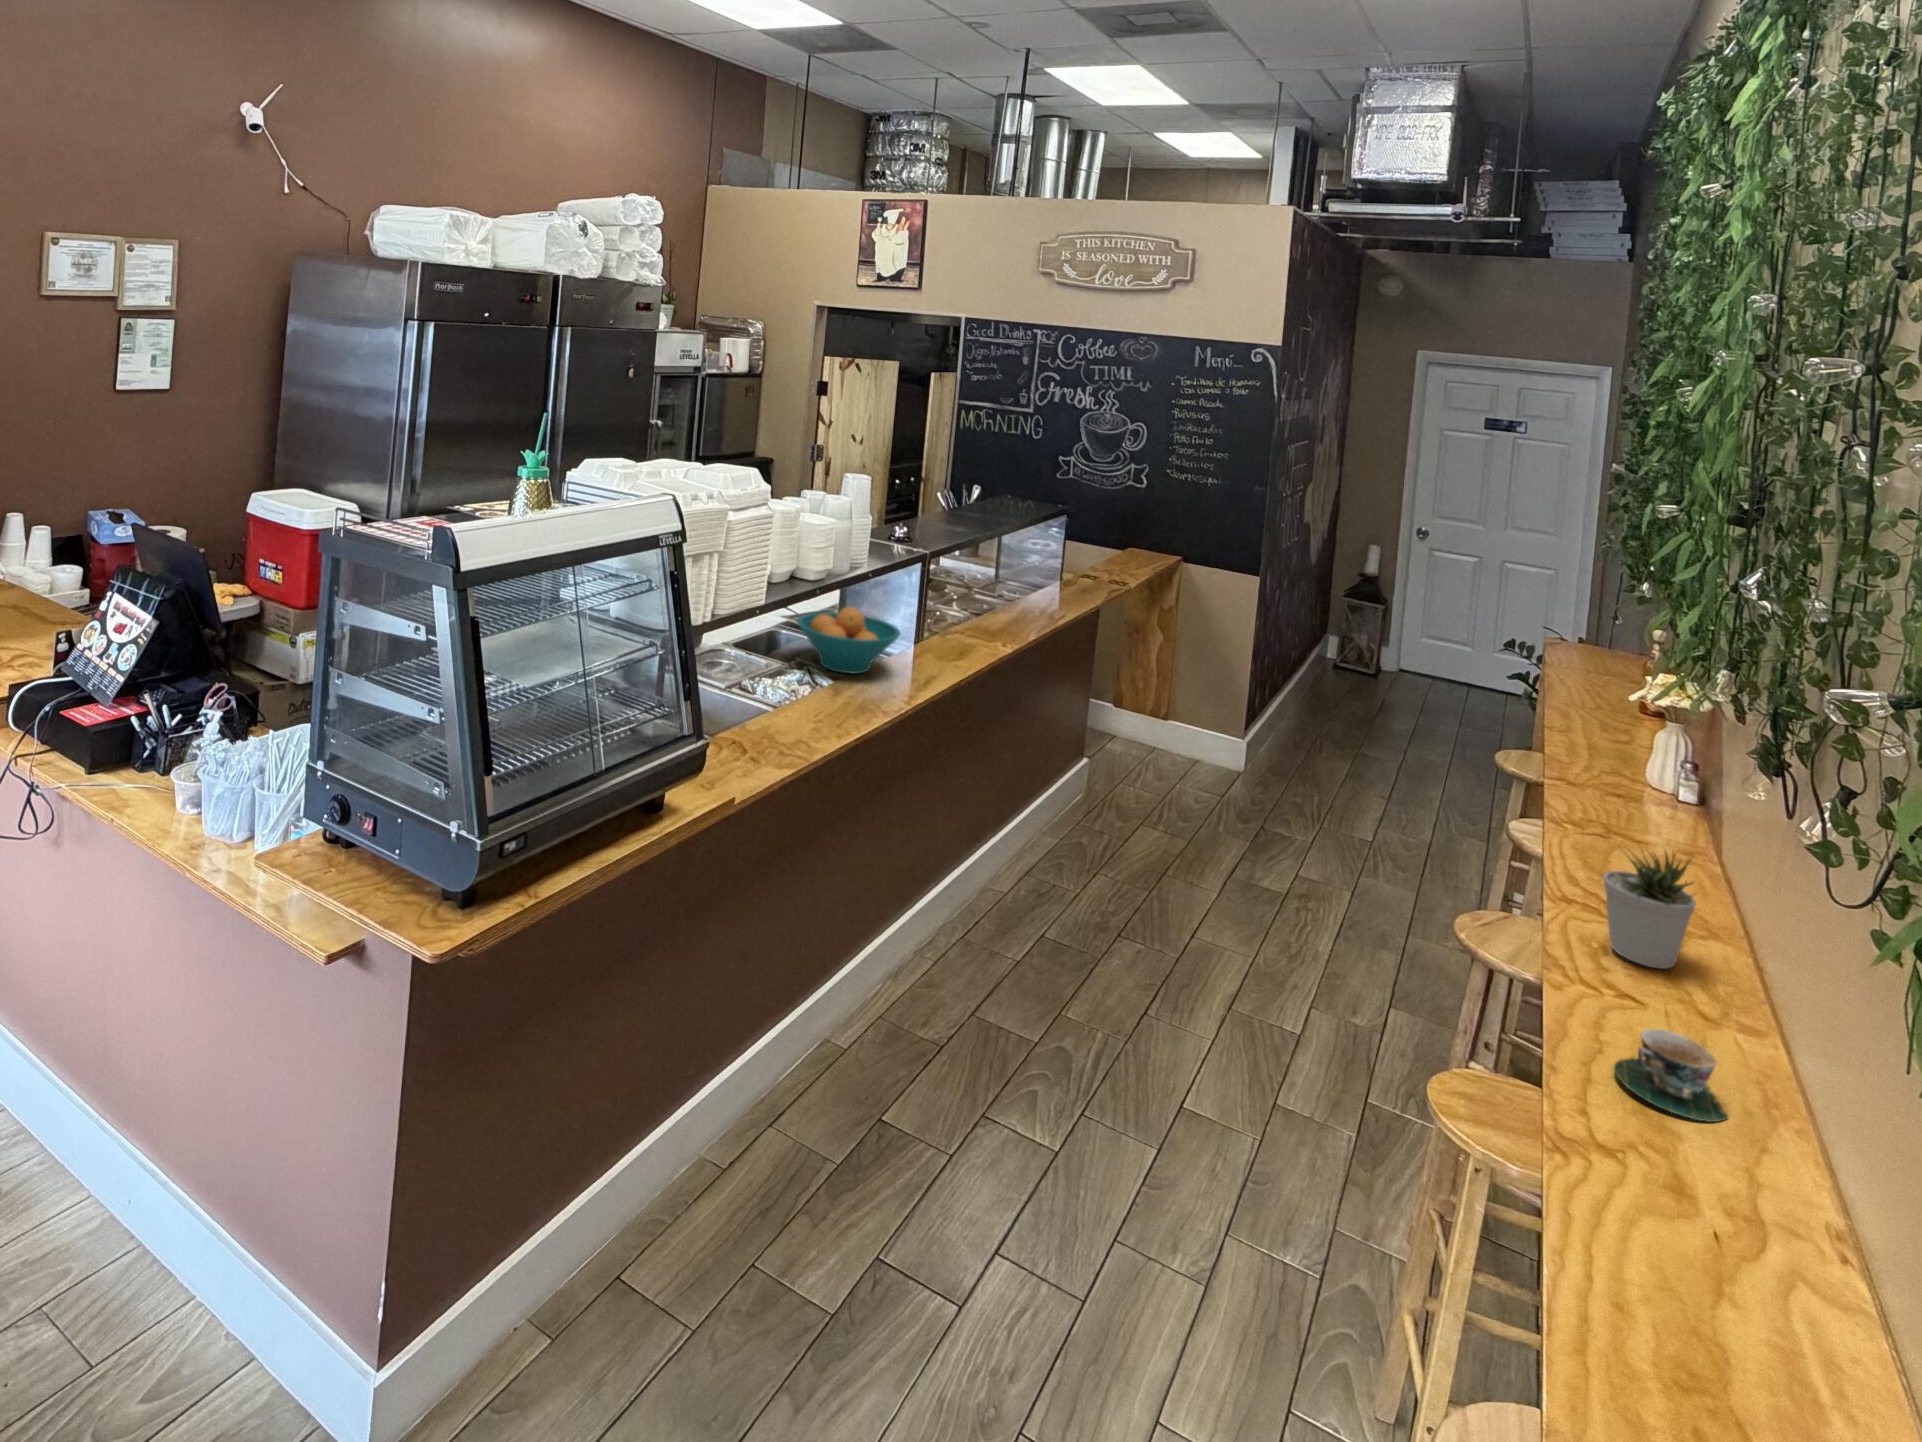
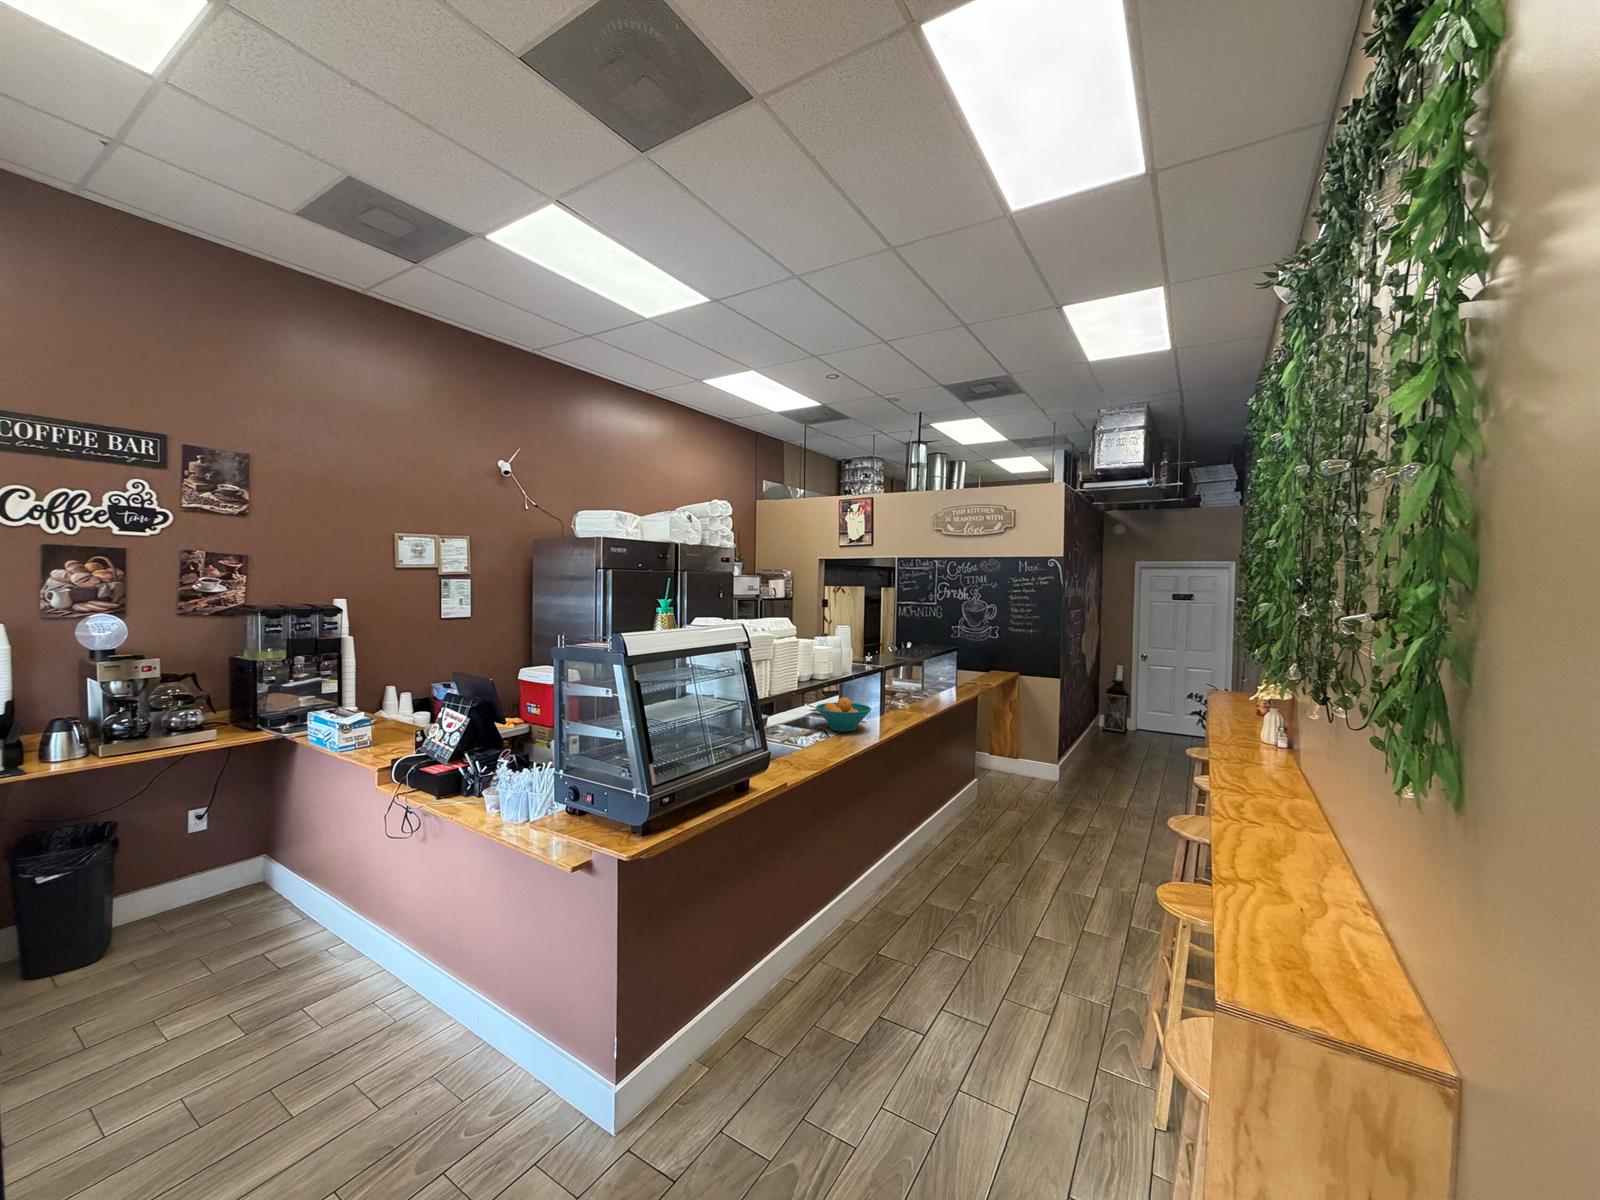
potted plant: present [1603,849,1696,969] -> none [1237,760,1284,823]
teacup: present [1614,1029,1728,1122] -> none [1245,842,1304,881]

